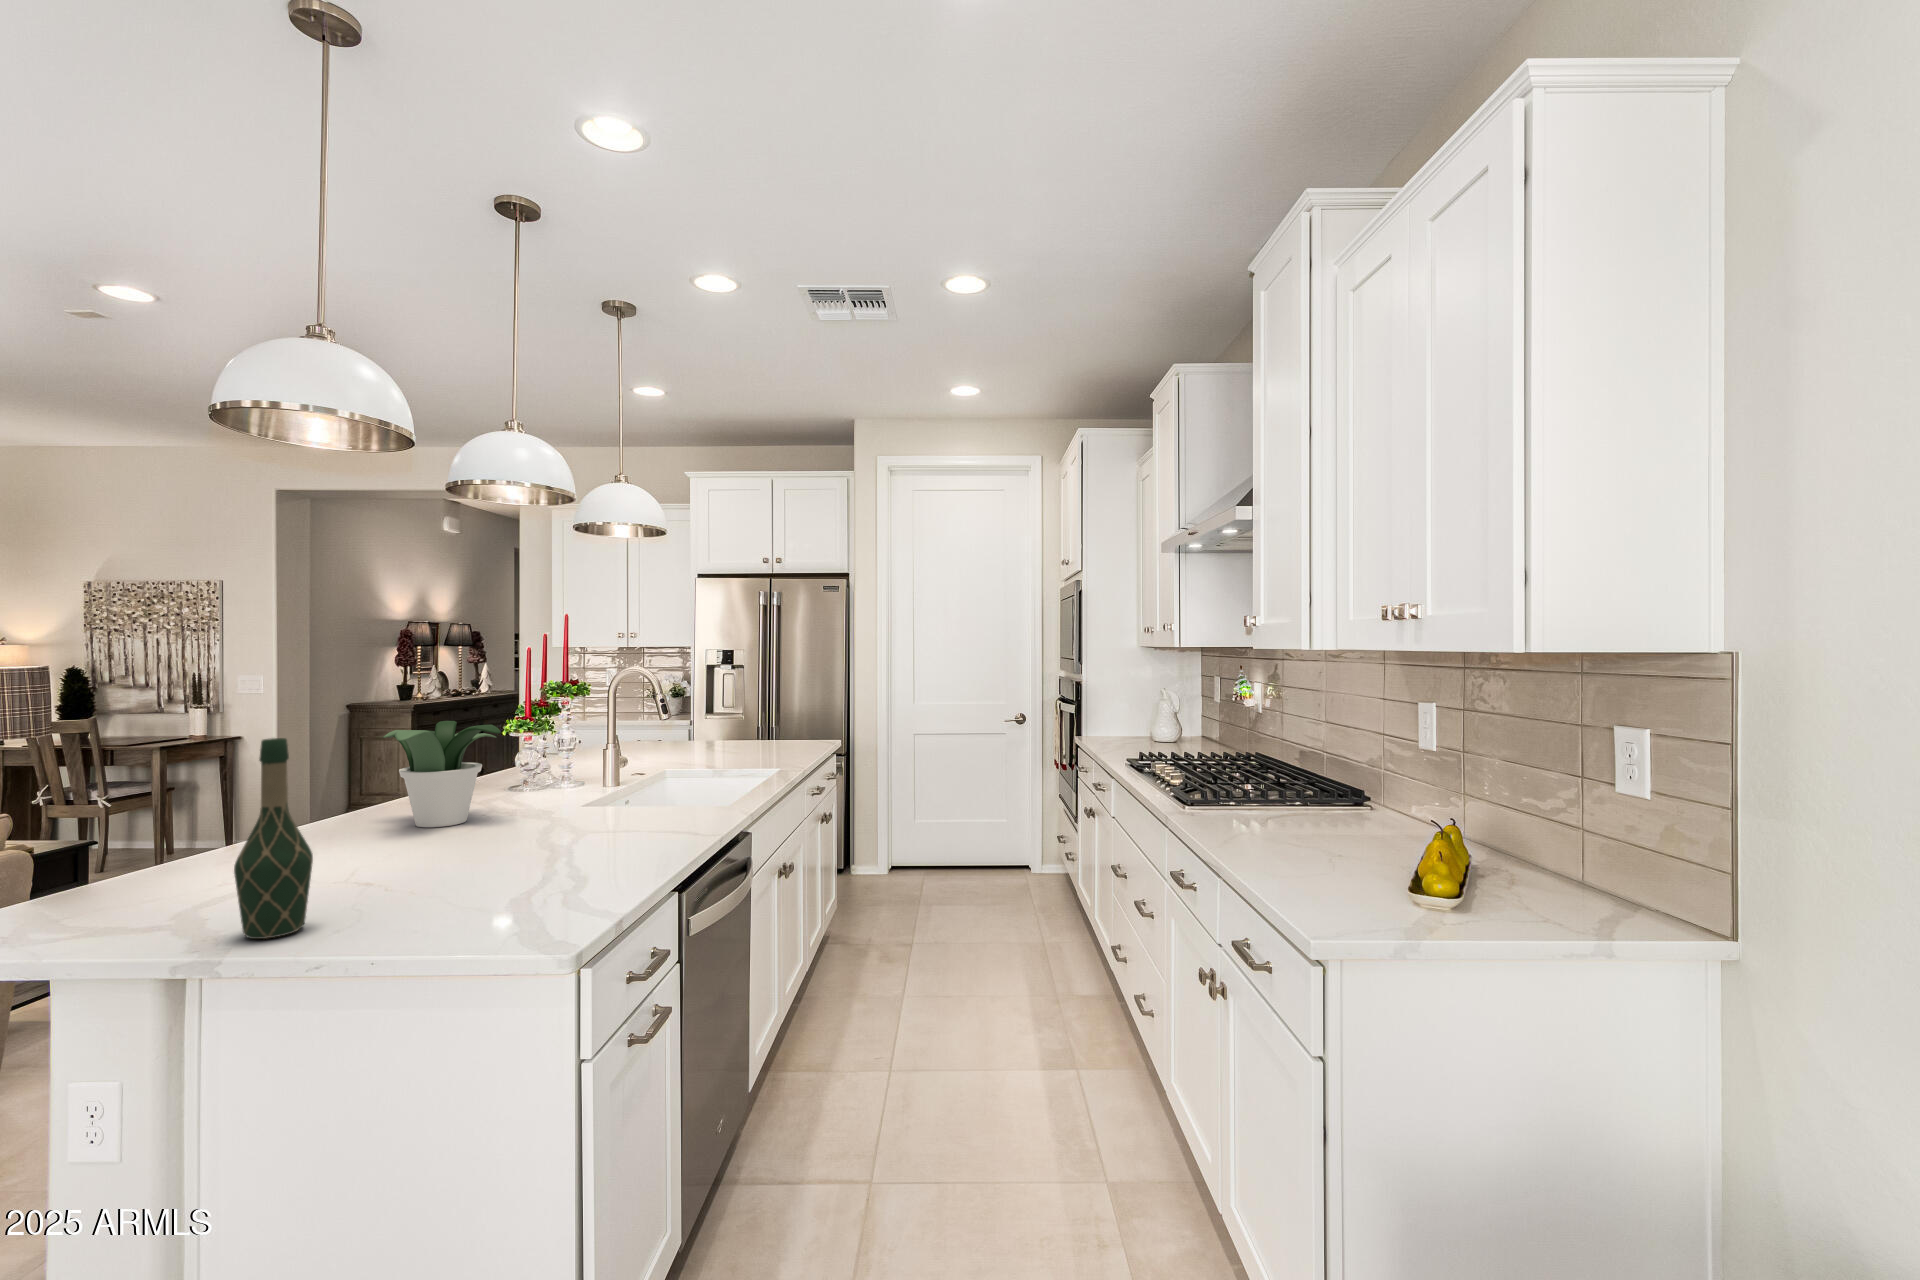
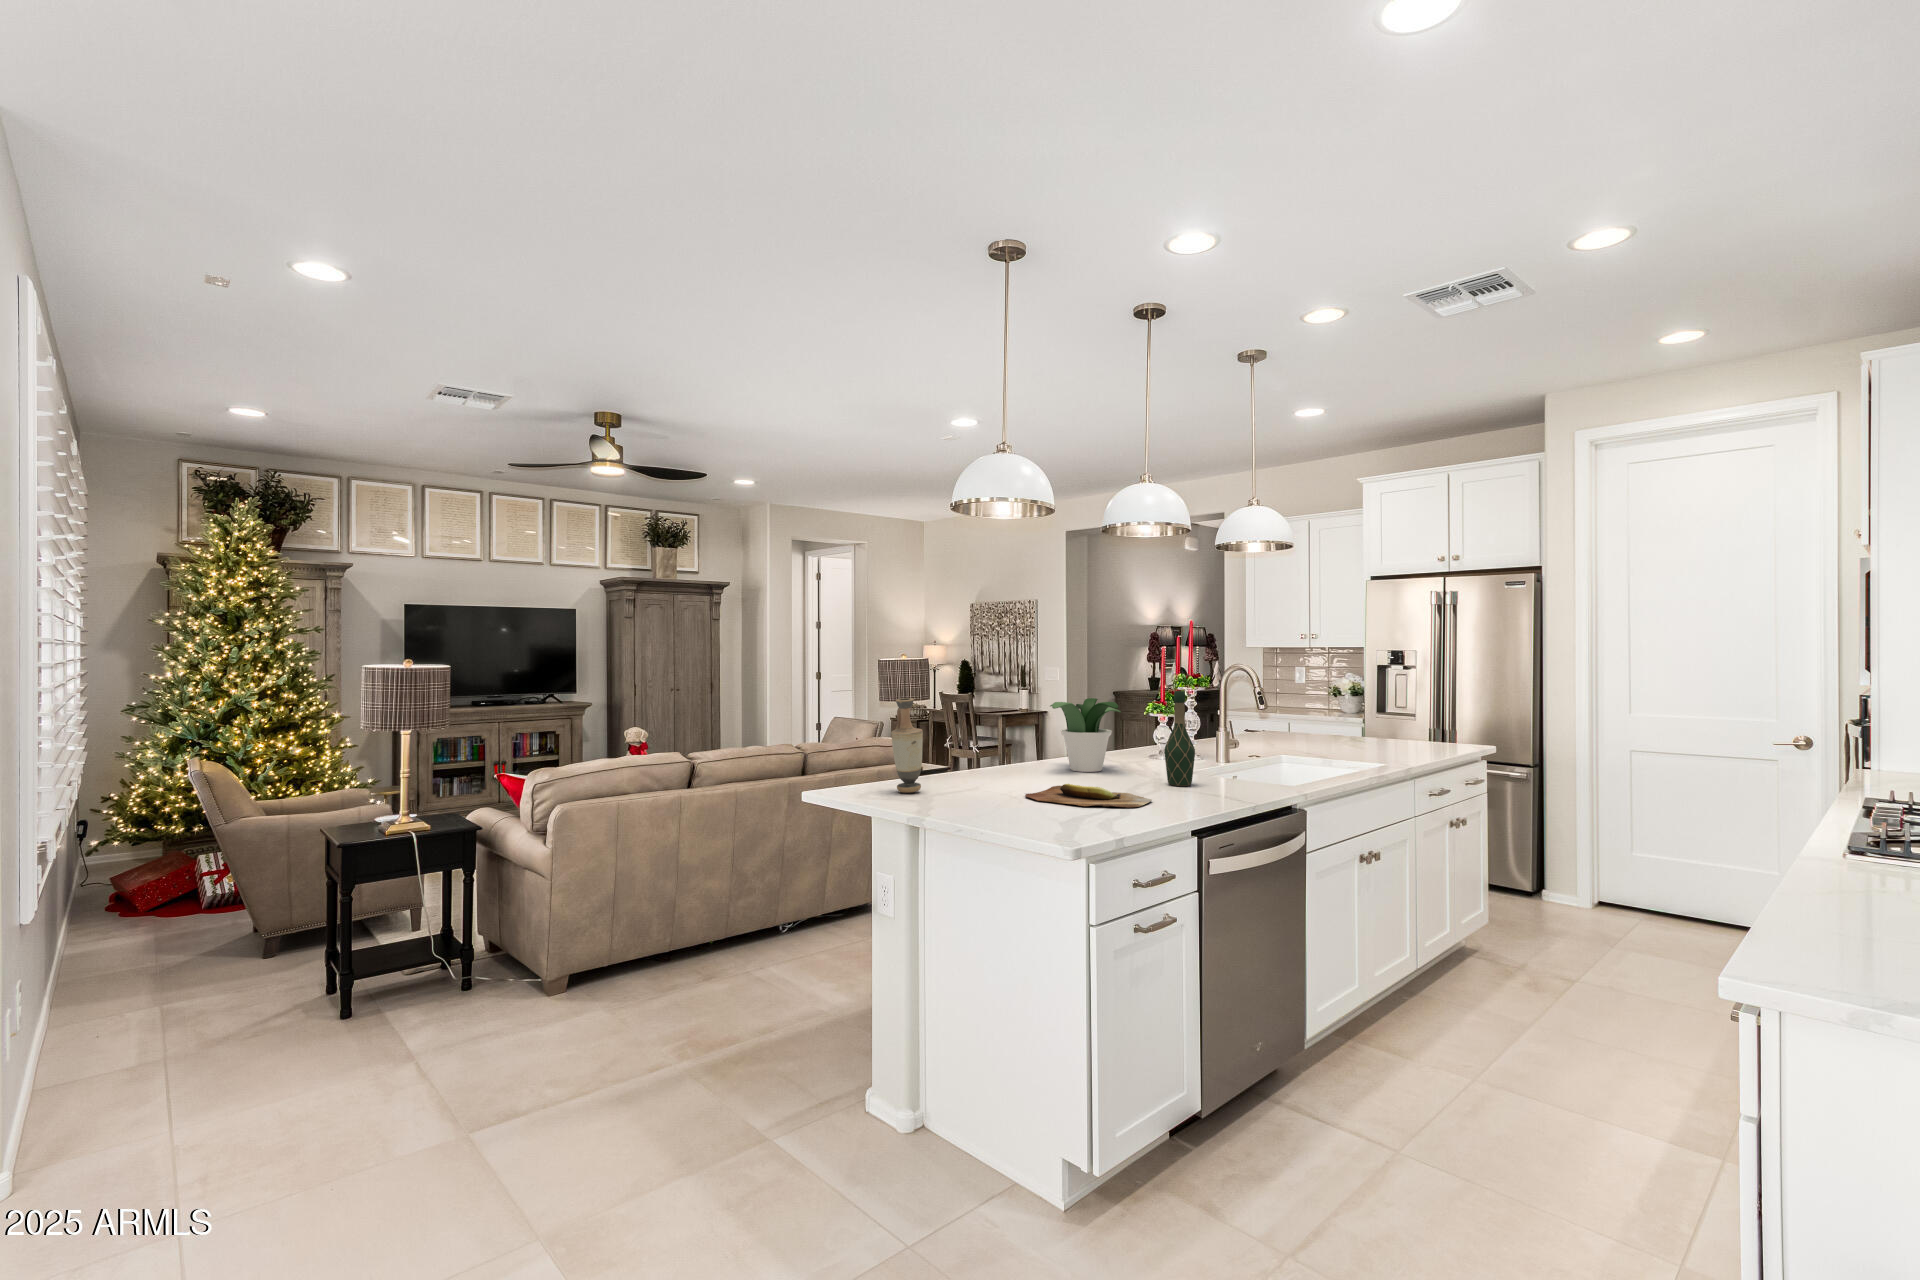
wine bottle: present [234,738,313,939] -> present [1164,691,1195,786]
vase: none [93,748,173,926] -> present [891,698,923,793]
cutting board: none [389,849,597,888] -> present [1025,784,1152,808]

